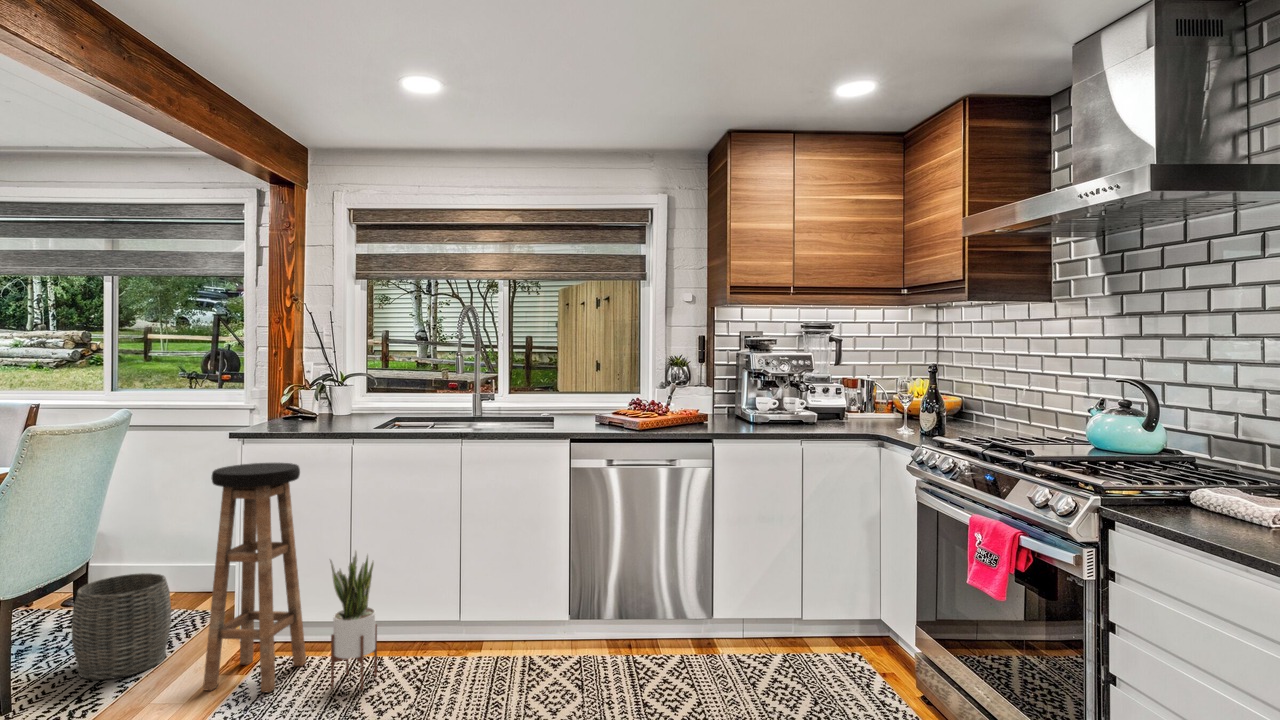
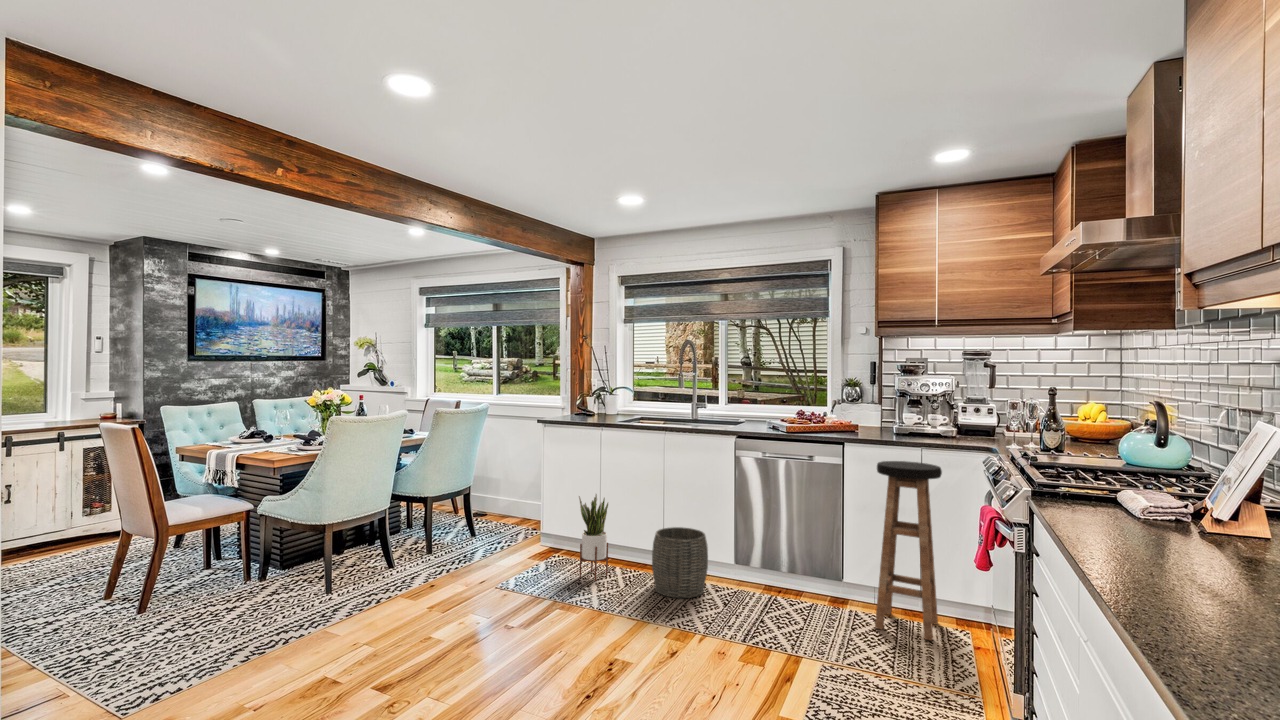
bar stool: present [203,463,306,692] -> present [875,461,942,641]
woven basket: present [72,573,171,680] -> present [652,527,708,598]

